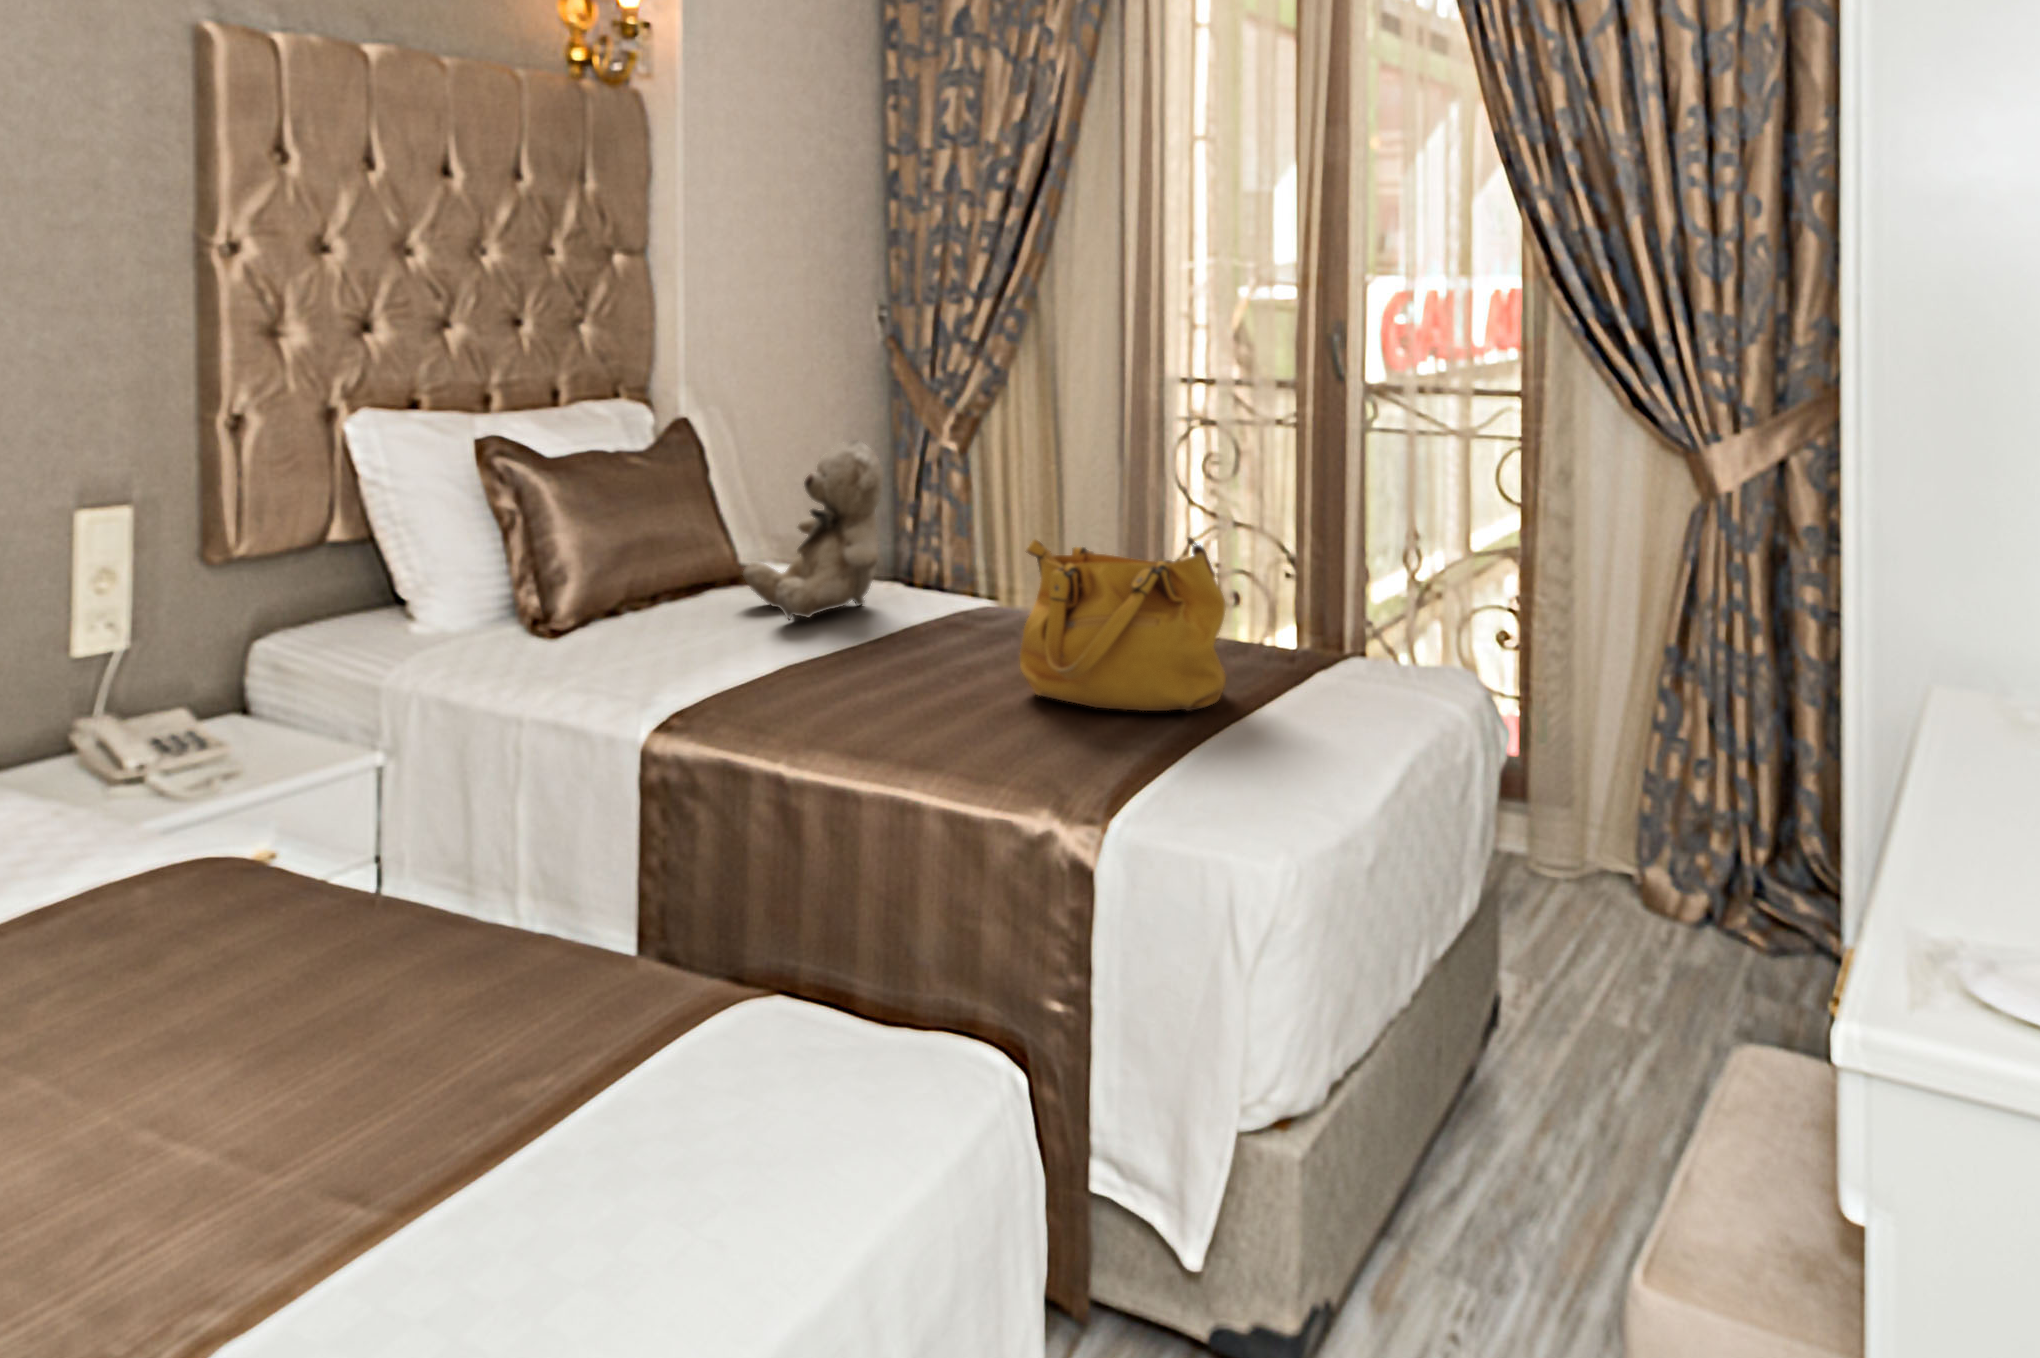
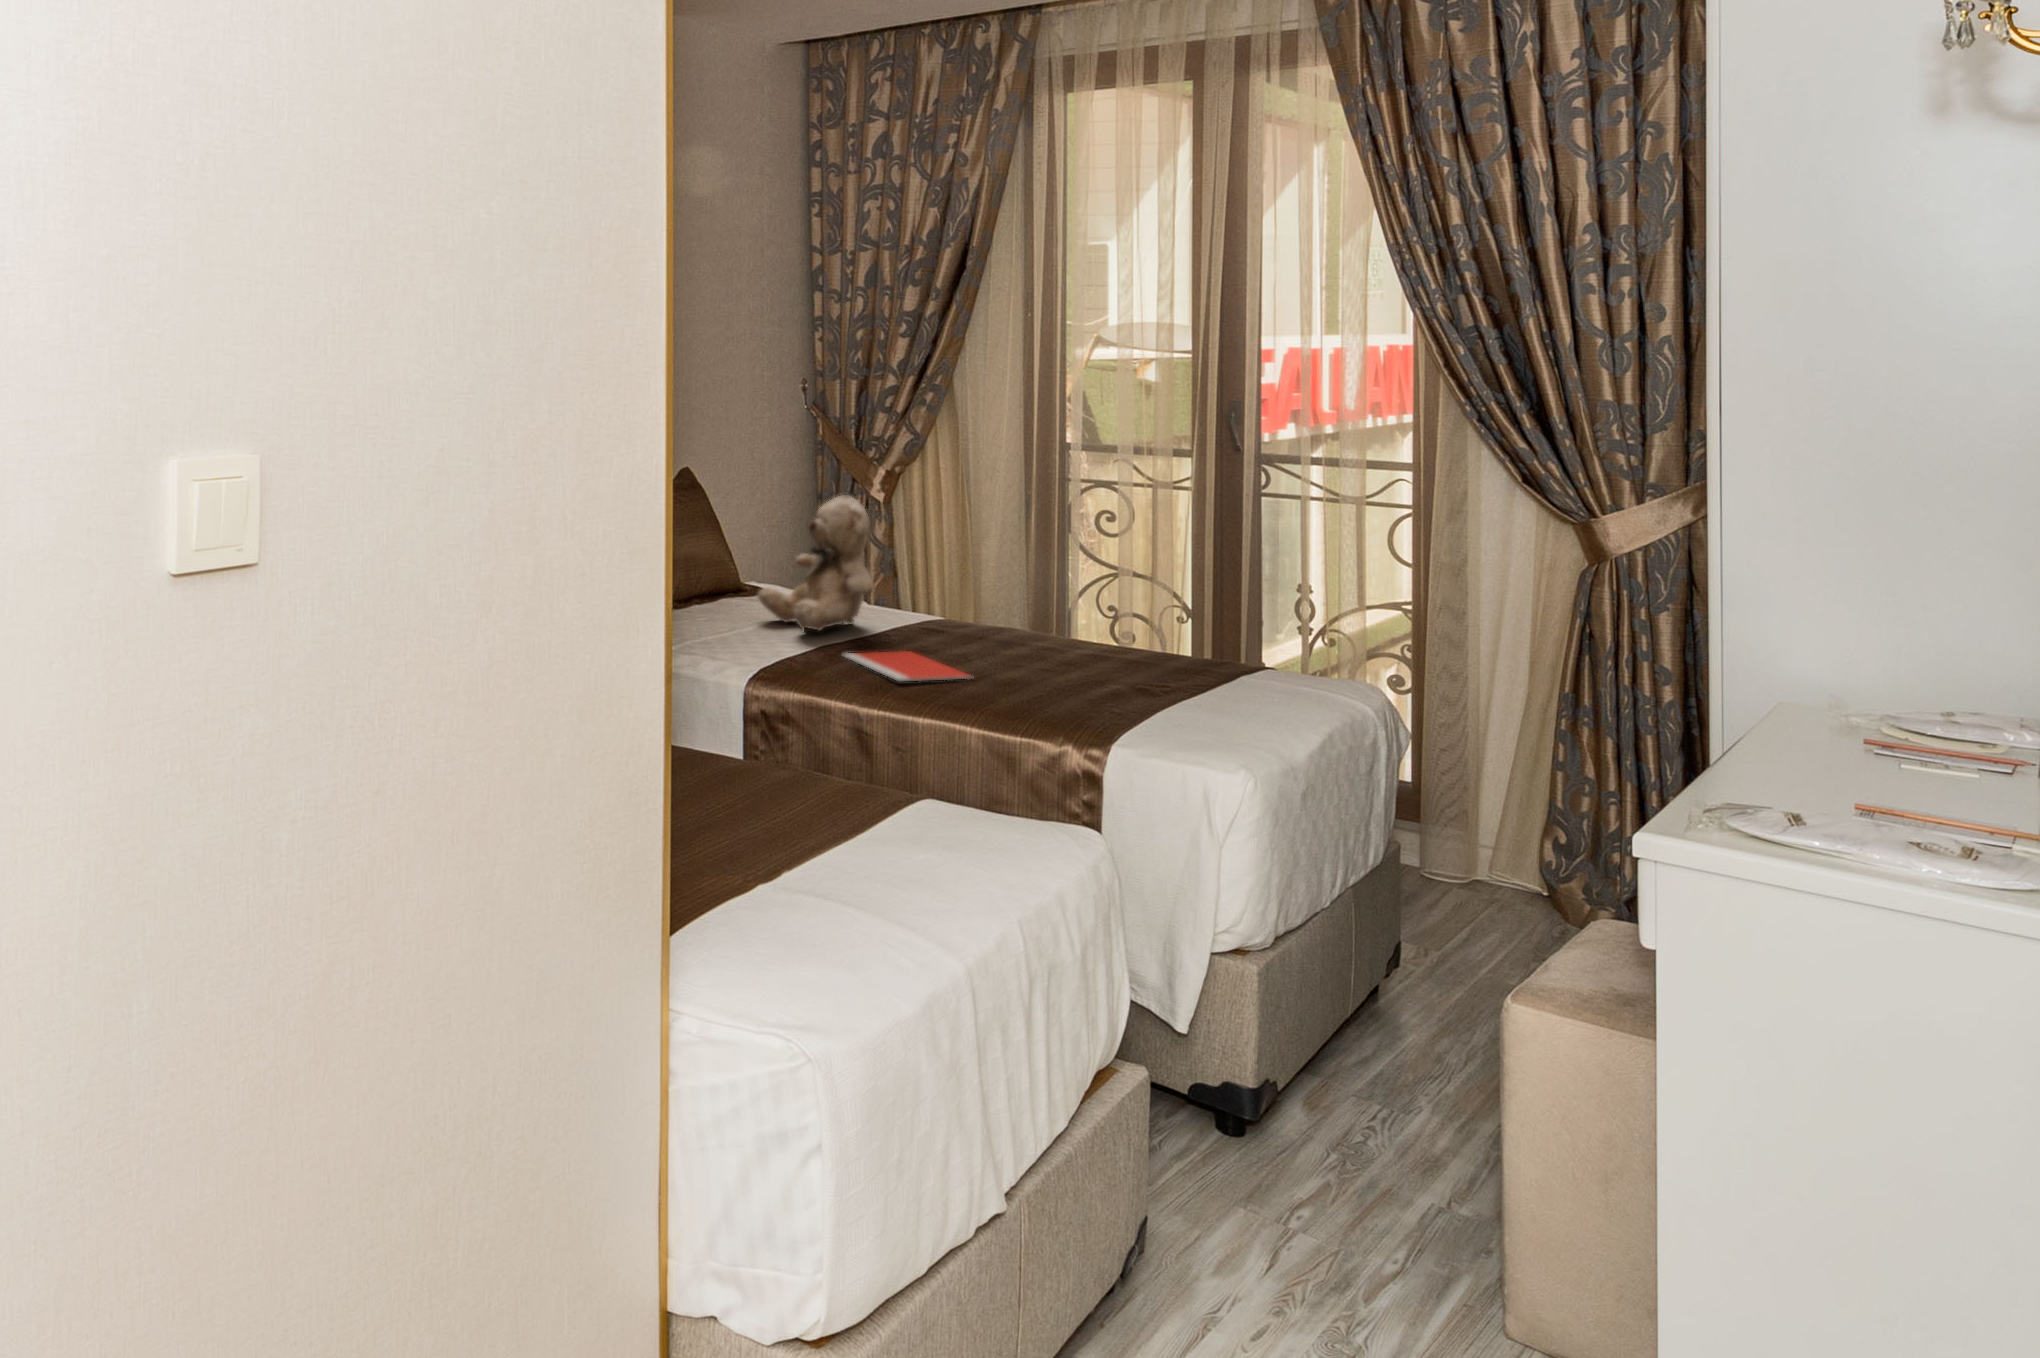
handbag: present [1020,537,1226,711] -> none [1020,575,1194,709]
notebook: none [818,641,969,688] -> present [841,651,974,681]

